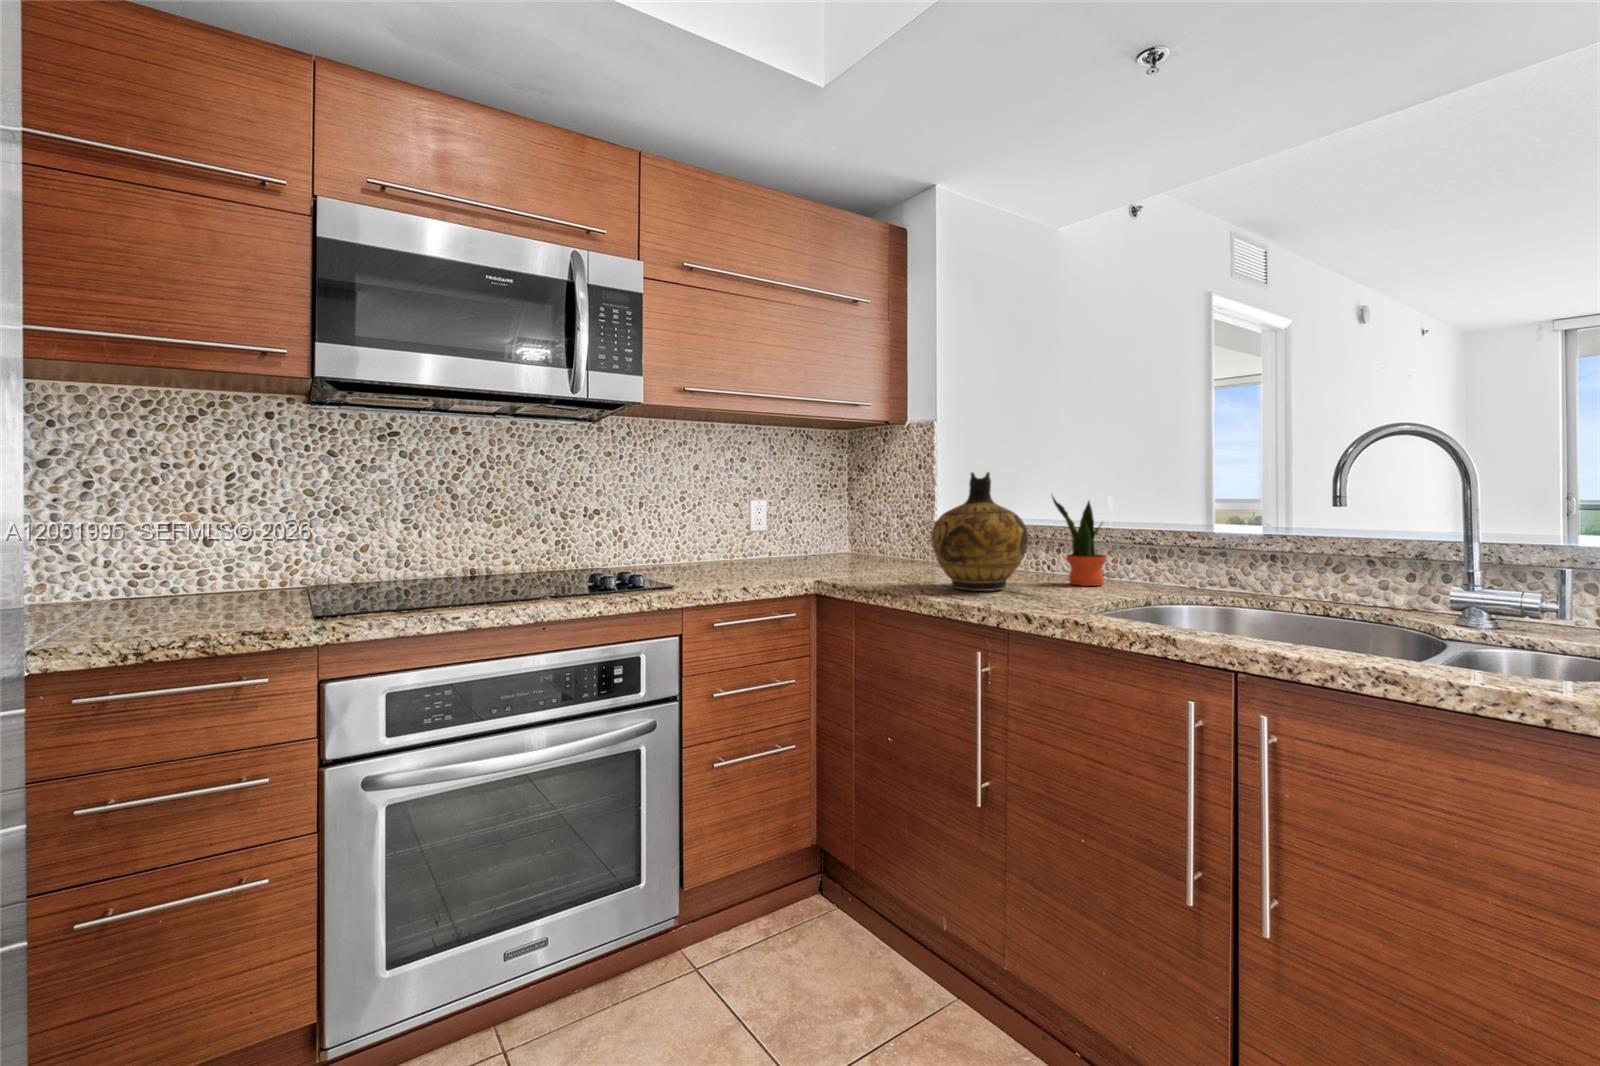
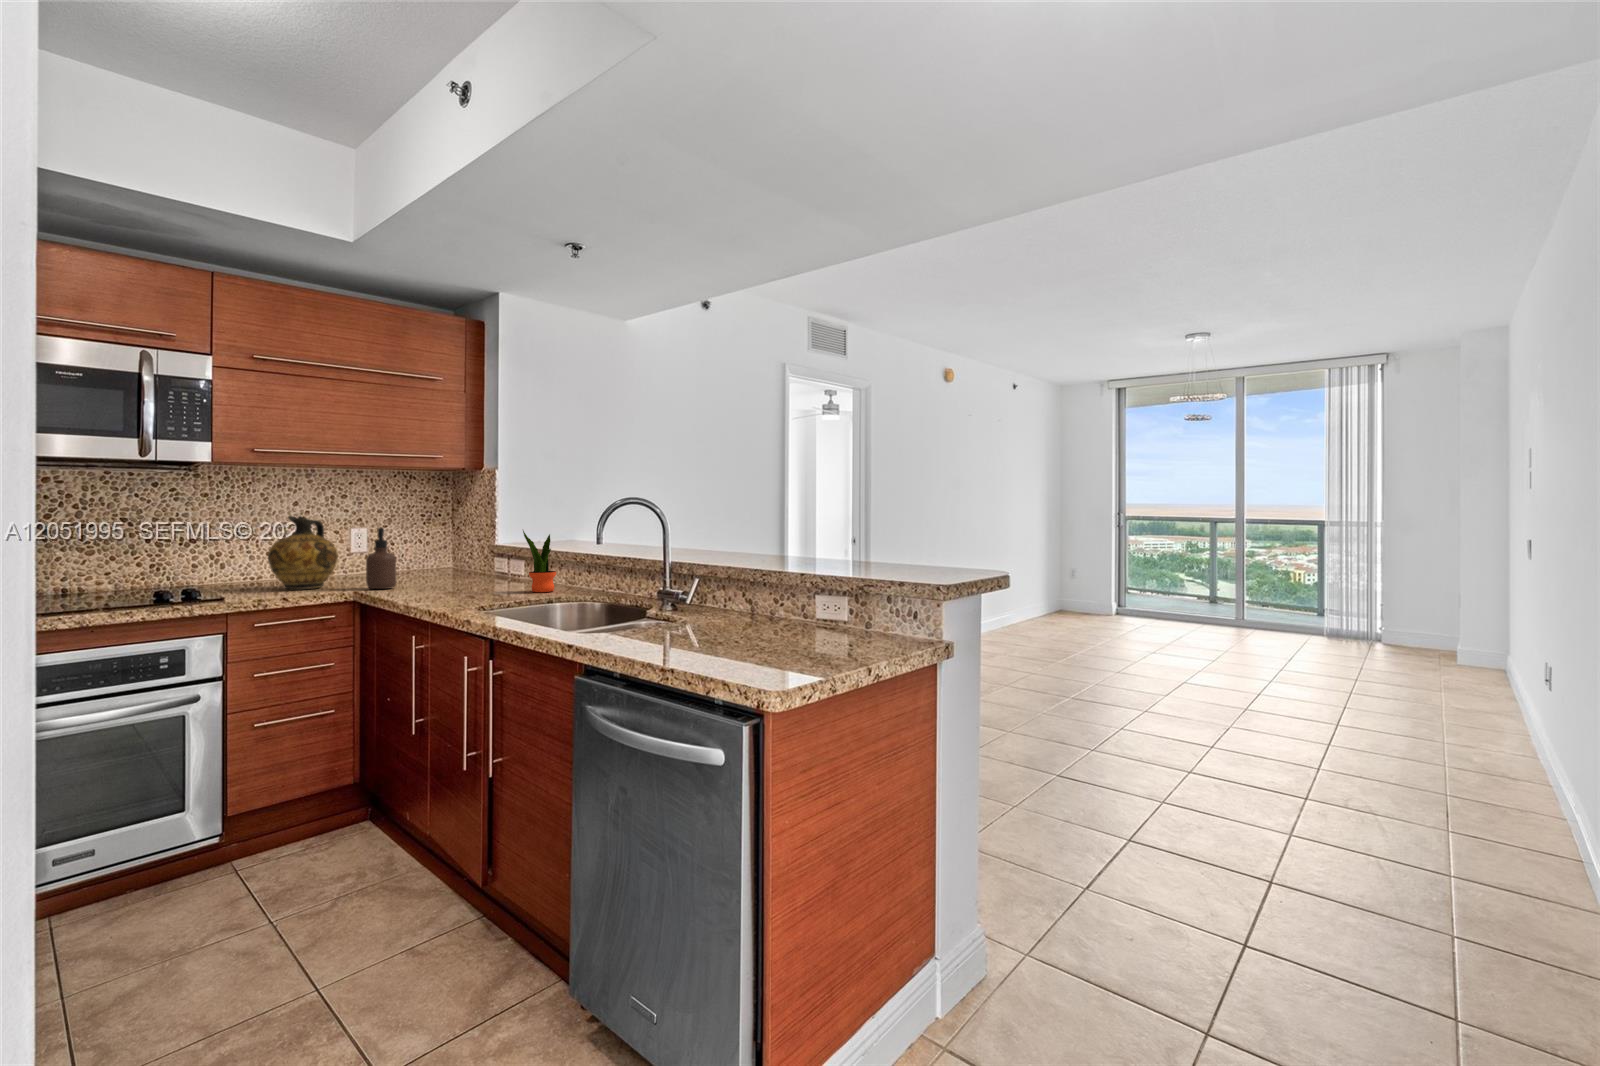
ceramic jug: present [932,472,1028,591] -> present [268,516,338,589]
soap dispenser: none [820,493,856,577] -> present [366,528,396,589]

